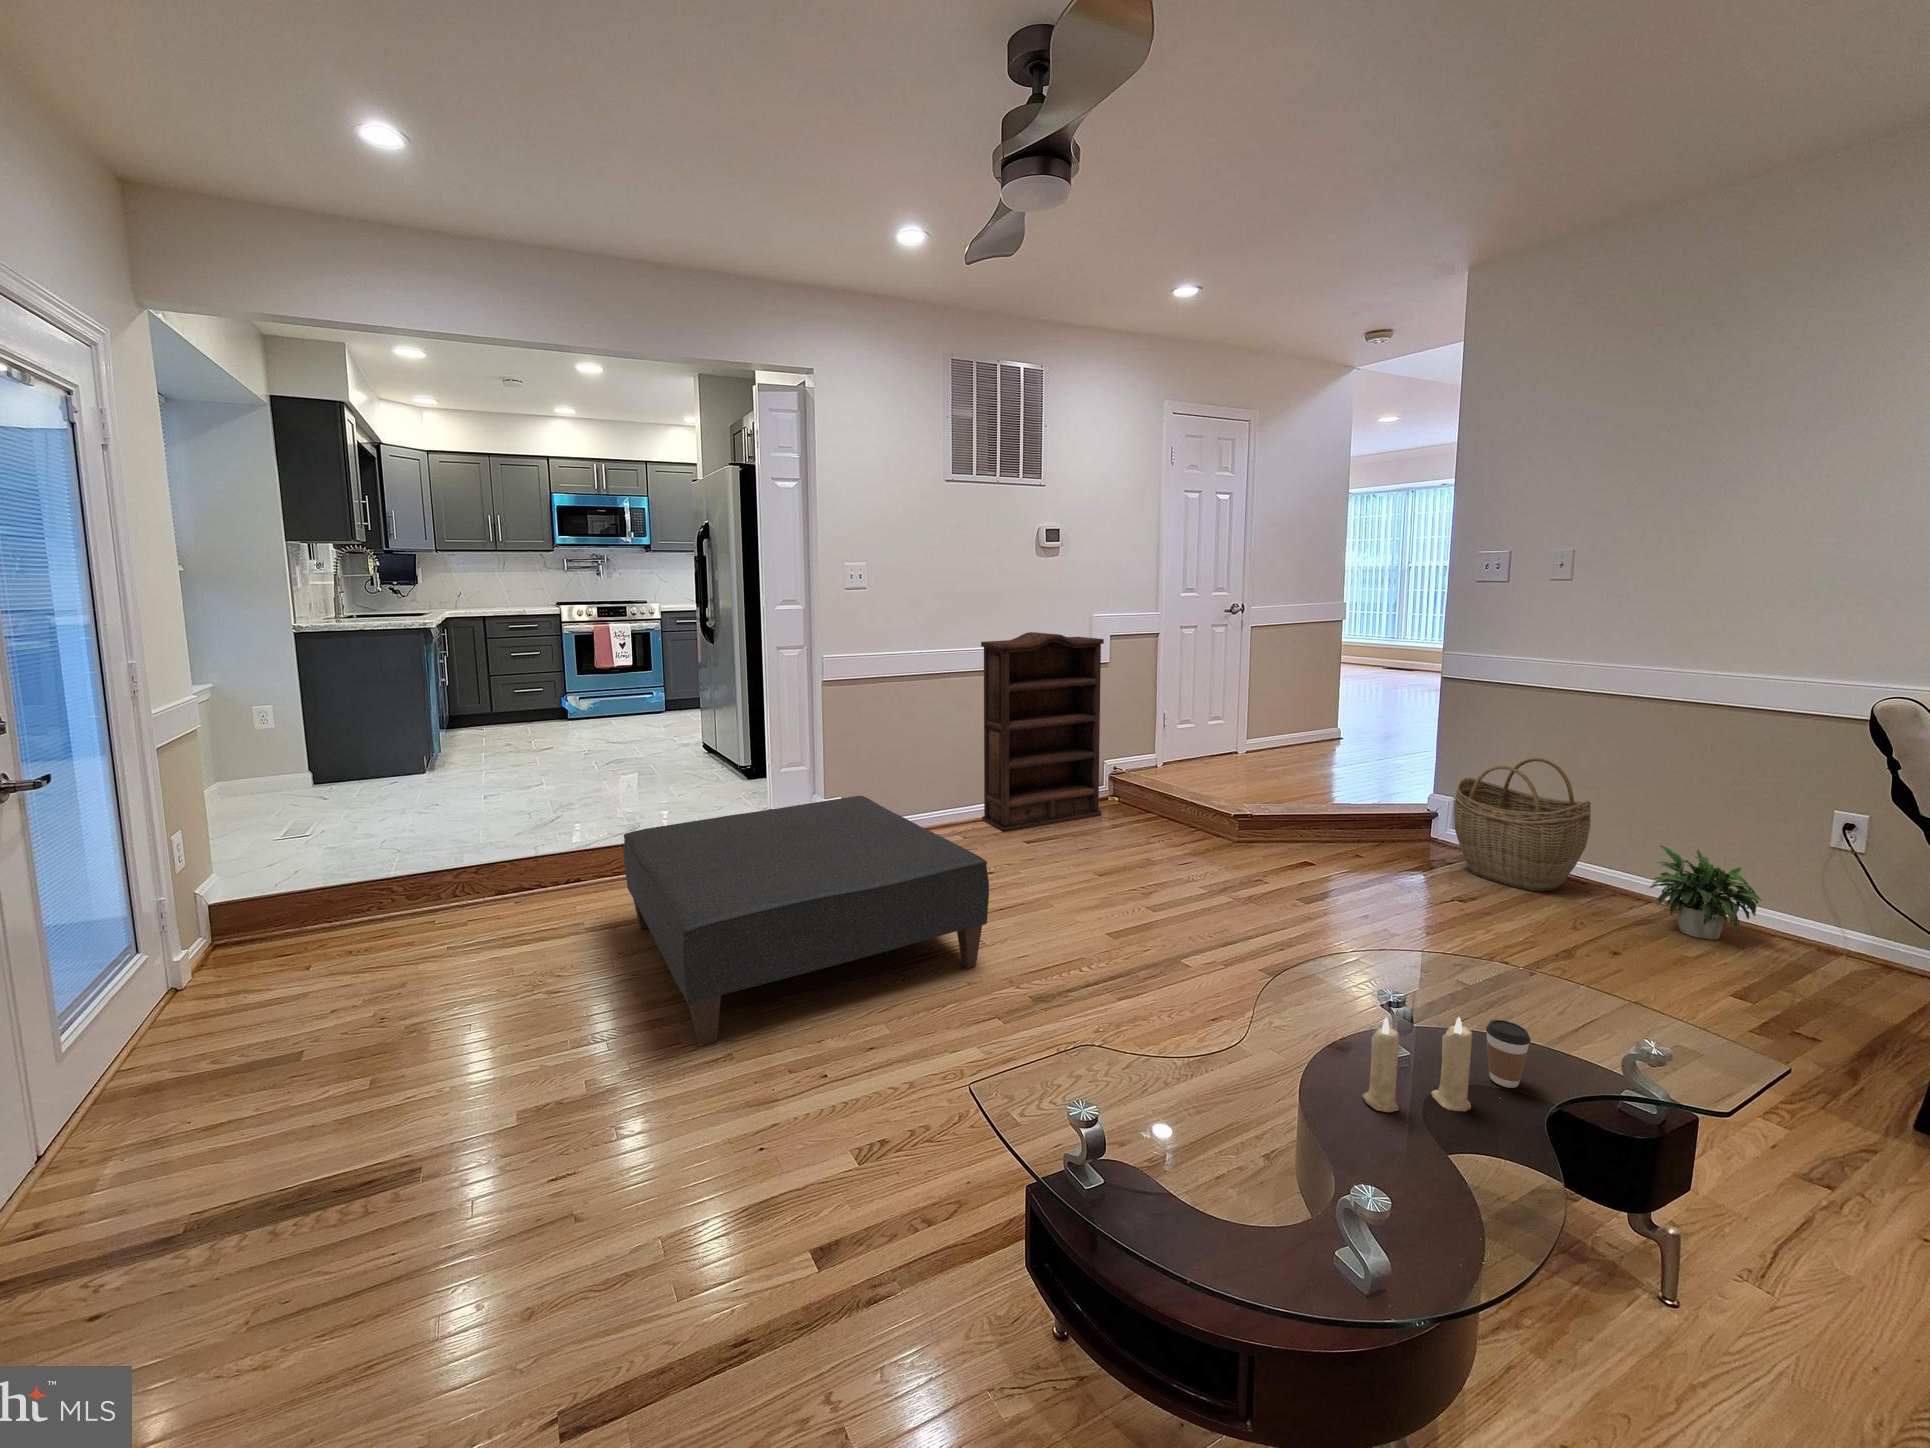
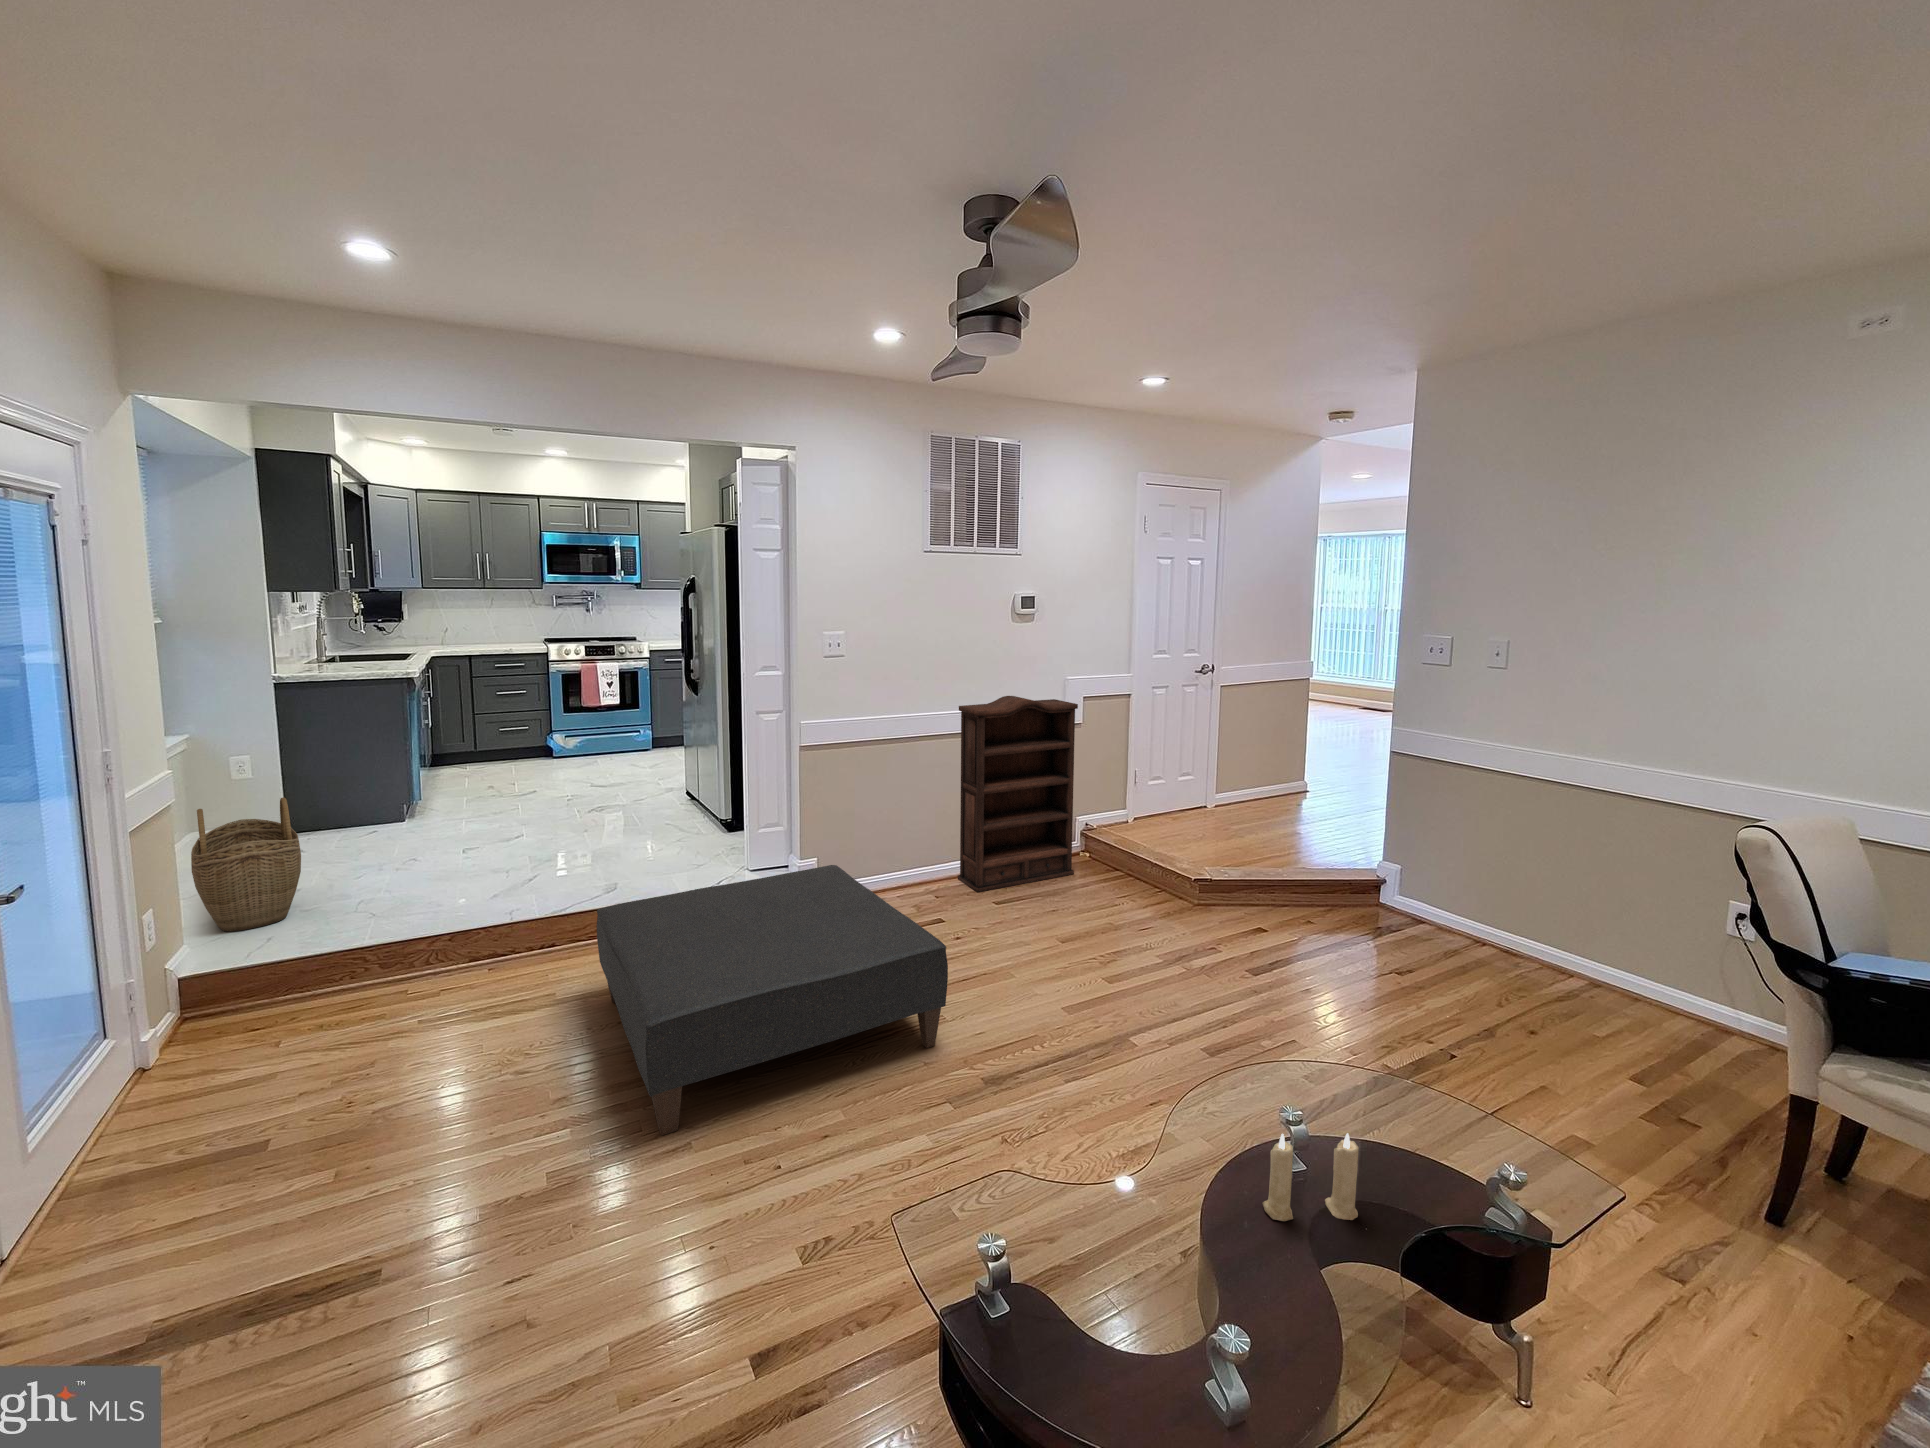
woven basket: present [1454,758,1591,892] -> present [191,797,301,932]
potted plant: present [1650,845,1762,940] -> none [1571,926,1668,1019]
coffee cup: present [1486,1020,1531,1088] -> none [1377,1131,1414,1195]

